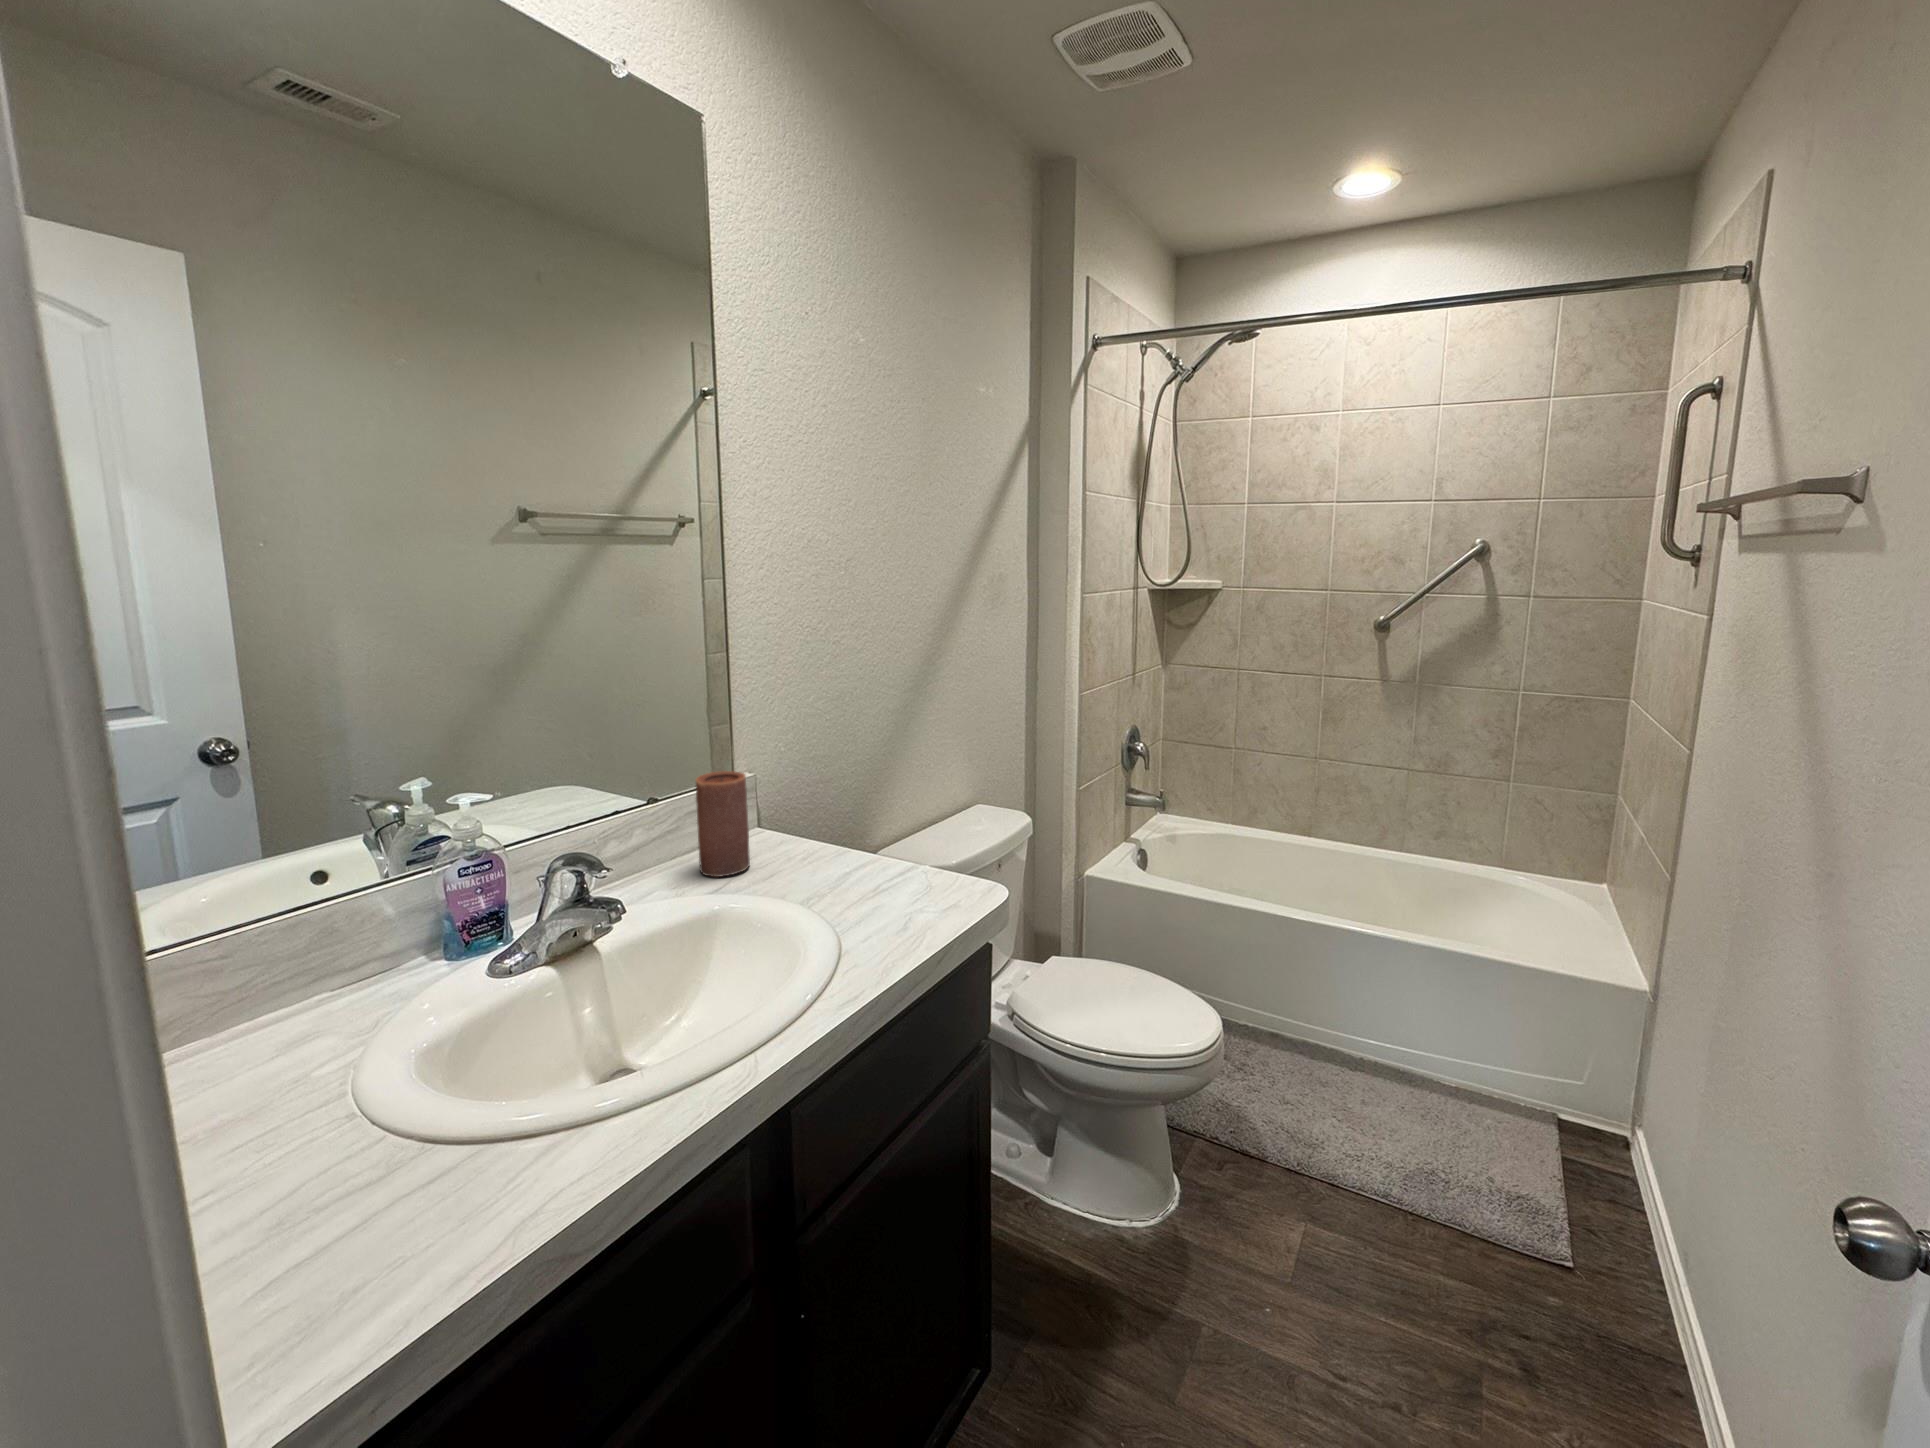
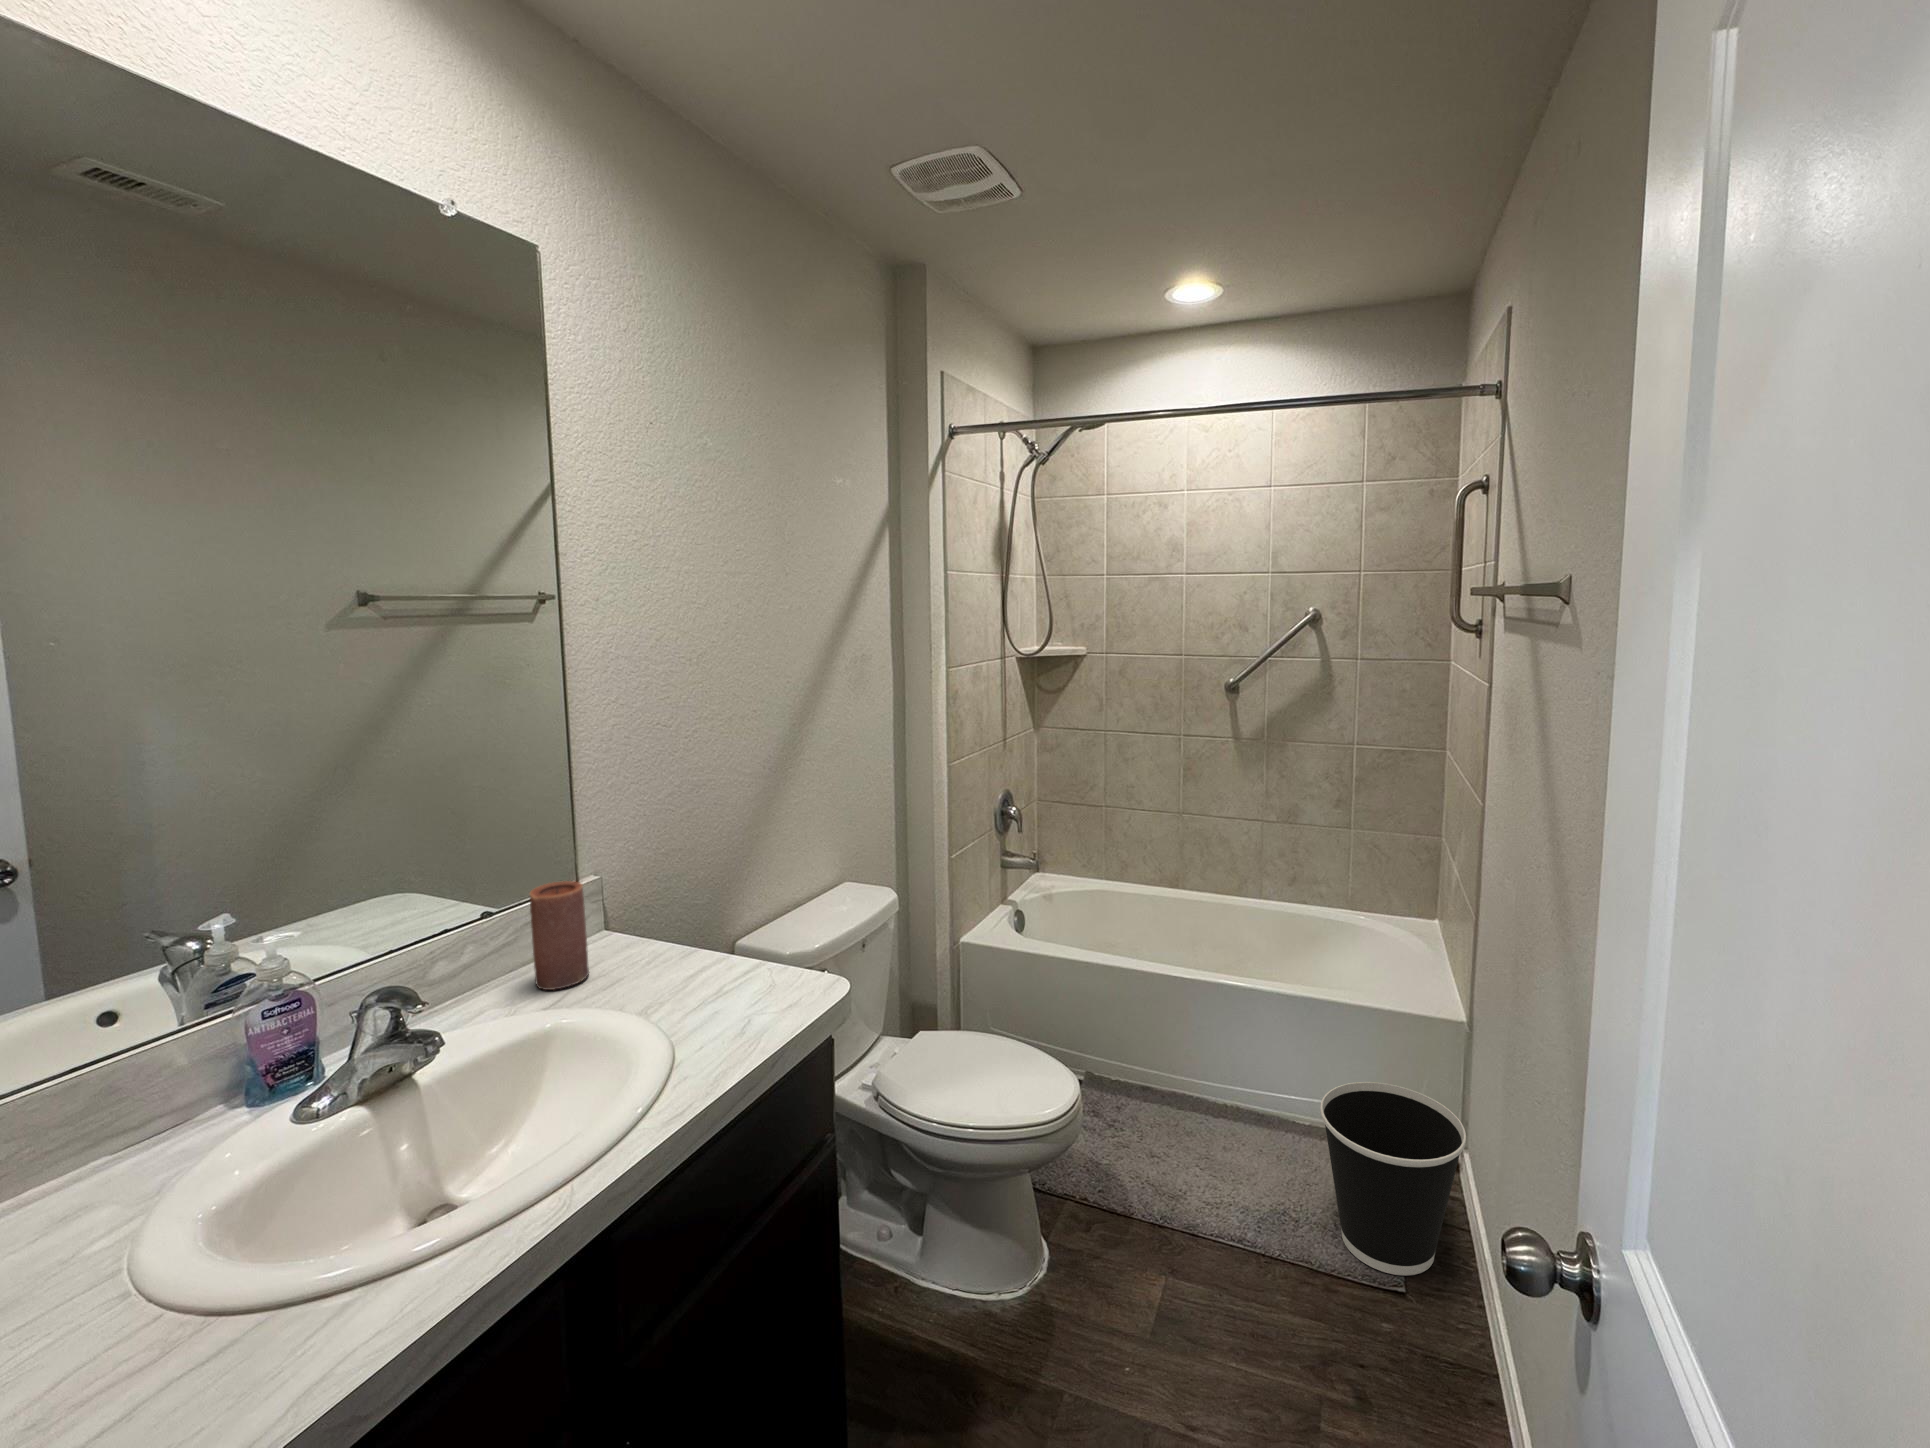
wastebasket: none [1482,1043,1653,1248] -> present [1320,1082,1466,1275]

